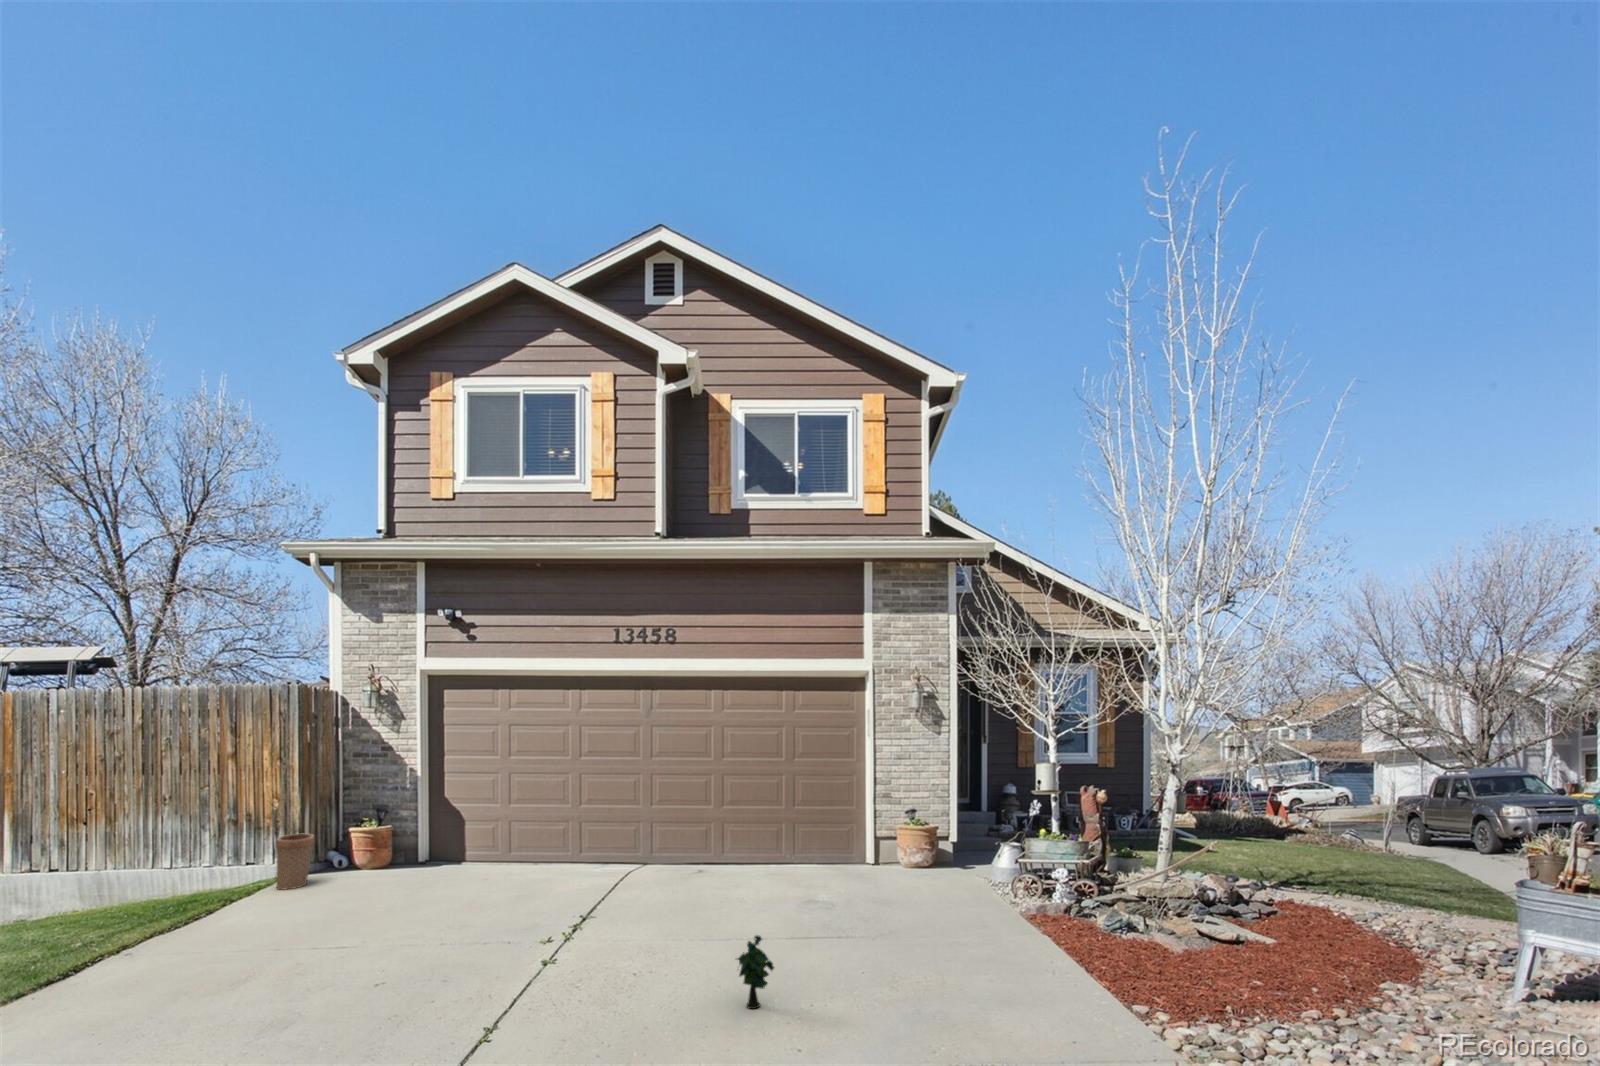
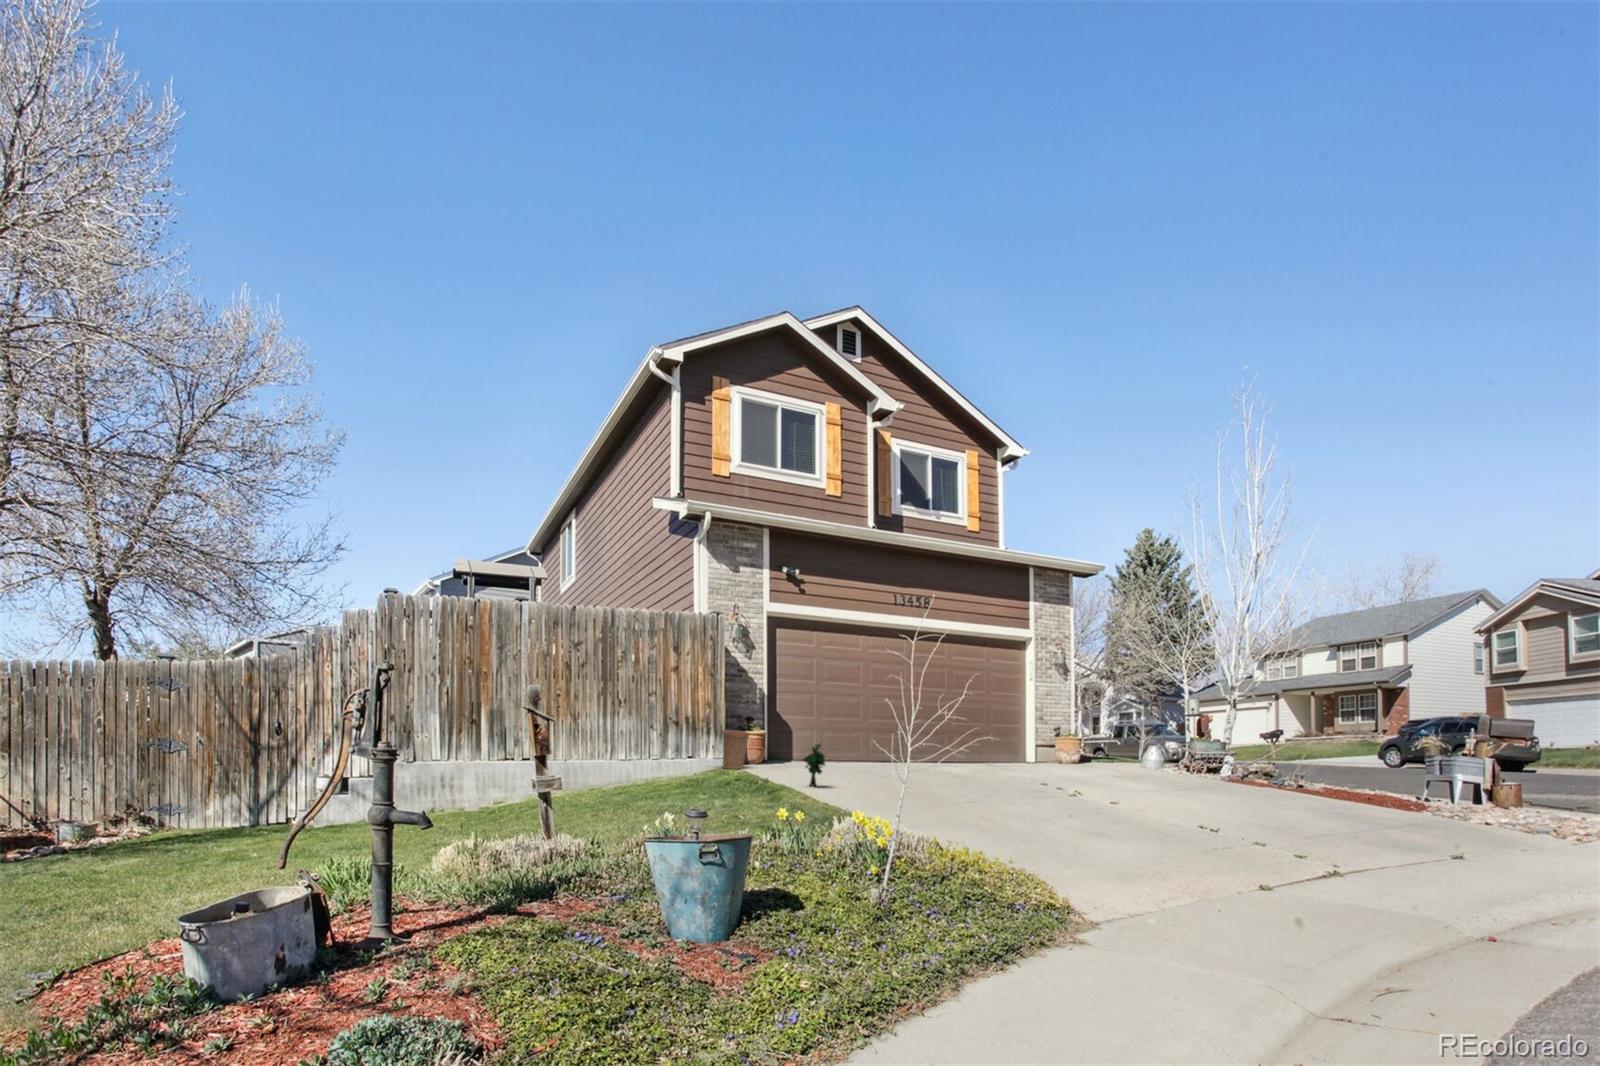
decorative plant: present [737,935,774,1009] -> present [804,744,825,786]

